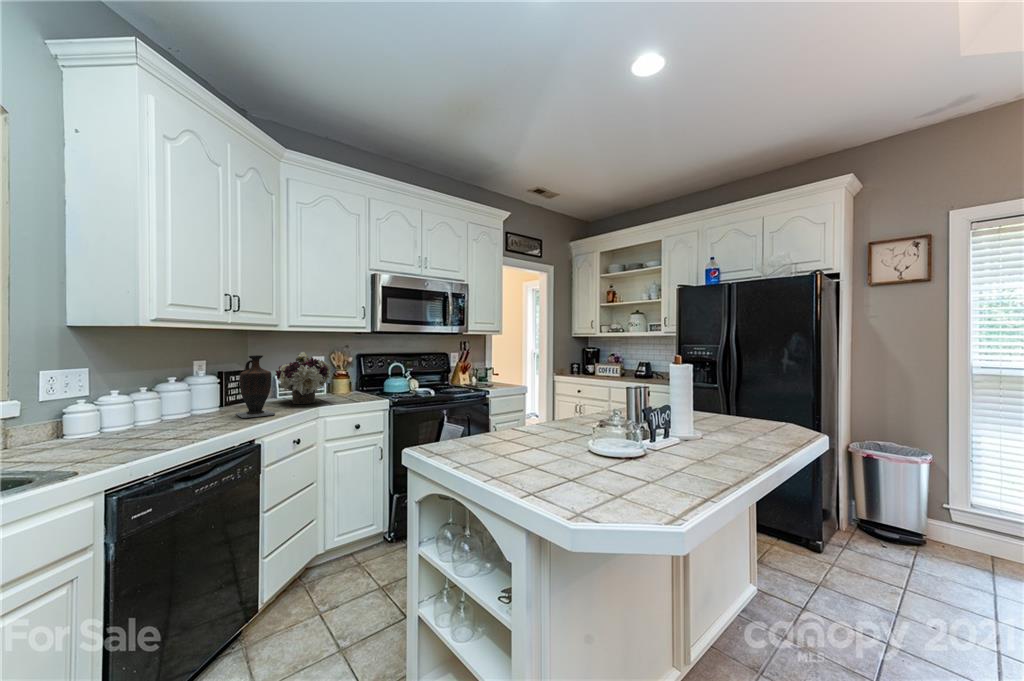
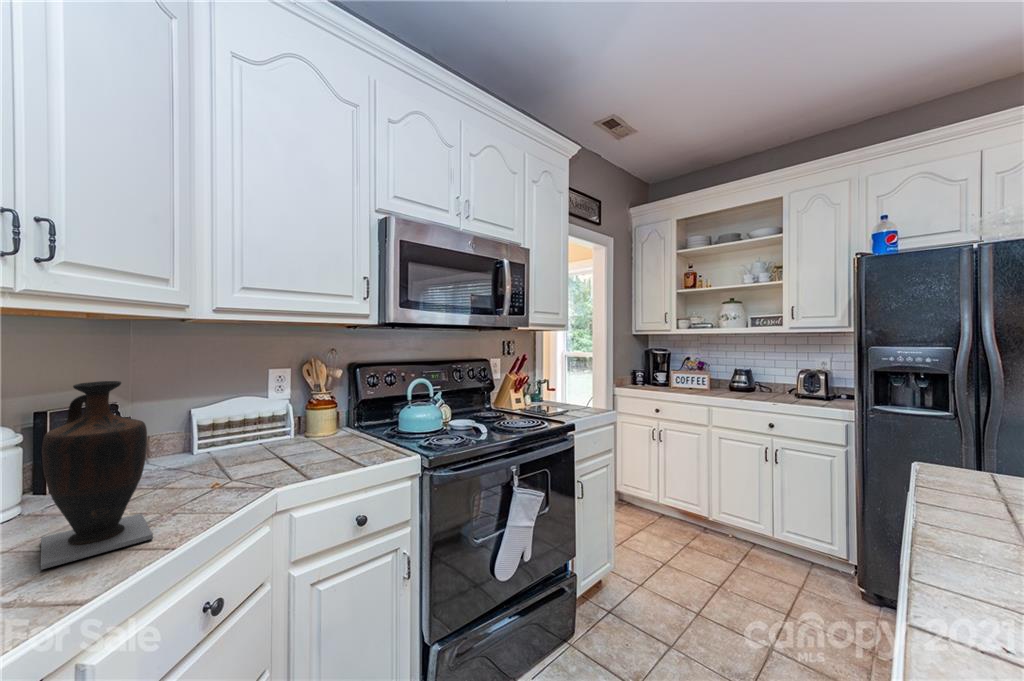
flower arrangement: present [276,352,331,404] -> none [181,364,305,480]

